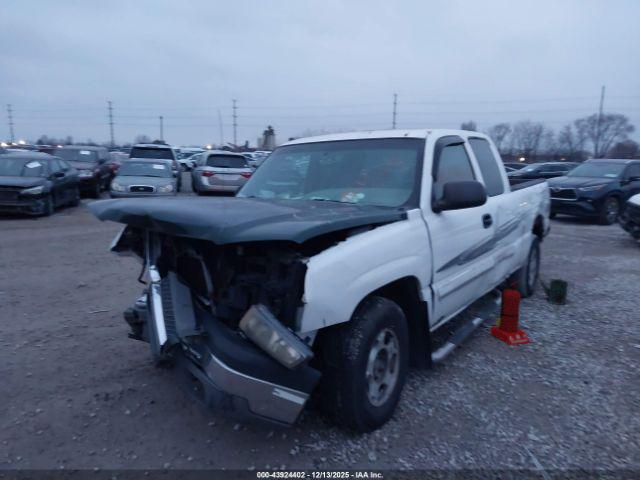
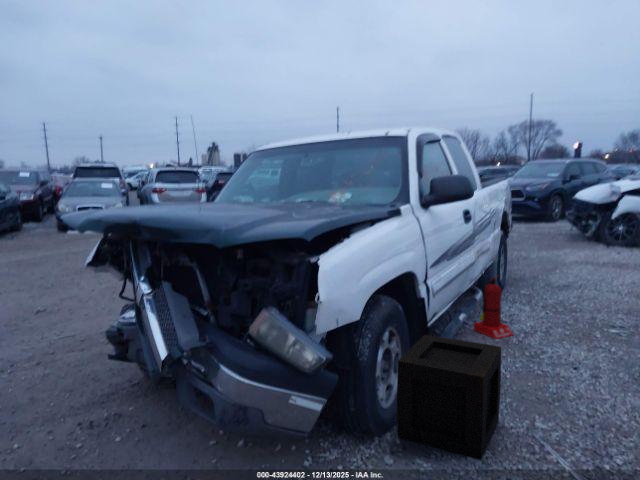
watering can: present [536,275,568,305] -> none [505,269,544,298]
wooden crate: none [387,338,497,467] -> present [397,335,501,460]

